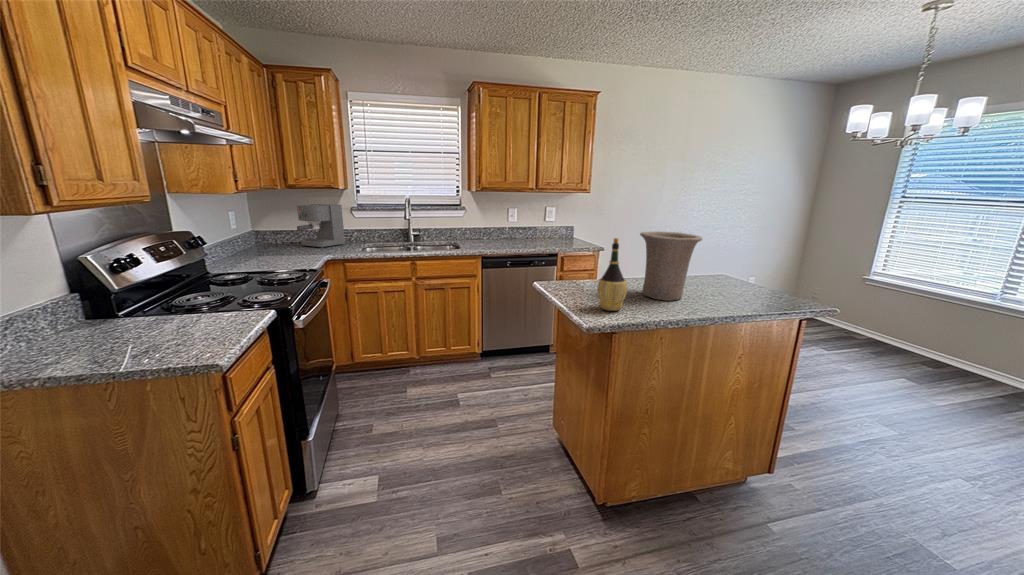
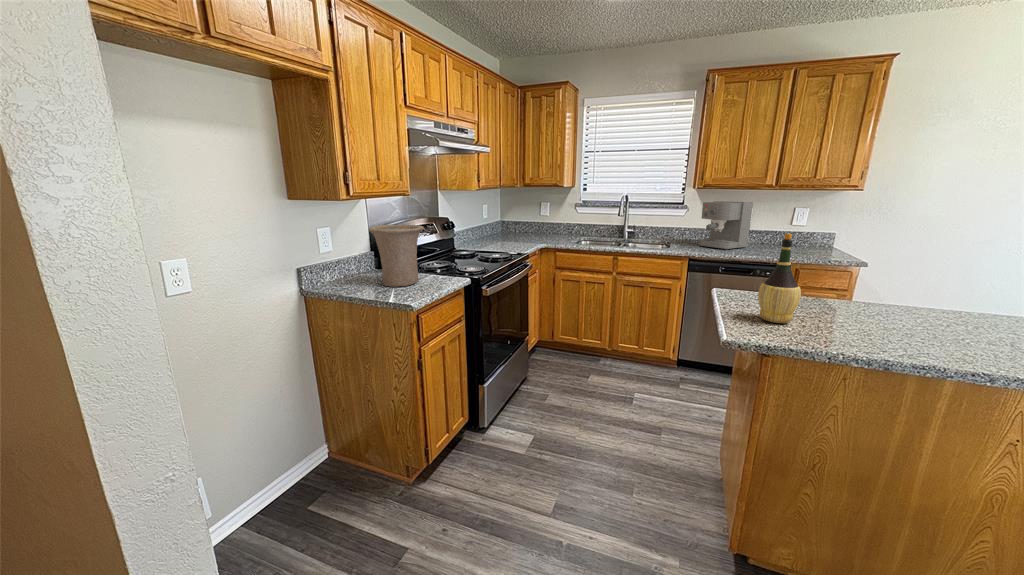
coffee maker: present [297,204,345,248] -> present [698,201,753,250]
vase: present [640,231,702,301] -> present [369,225,424,287]

